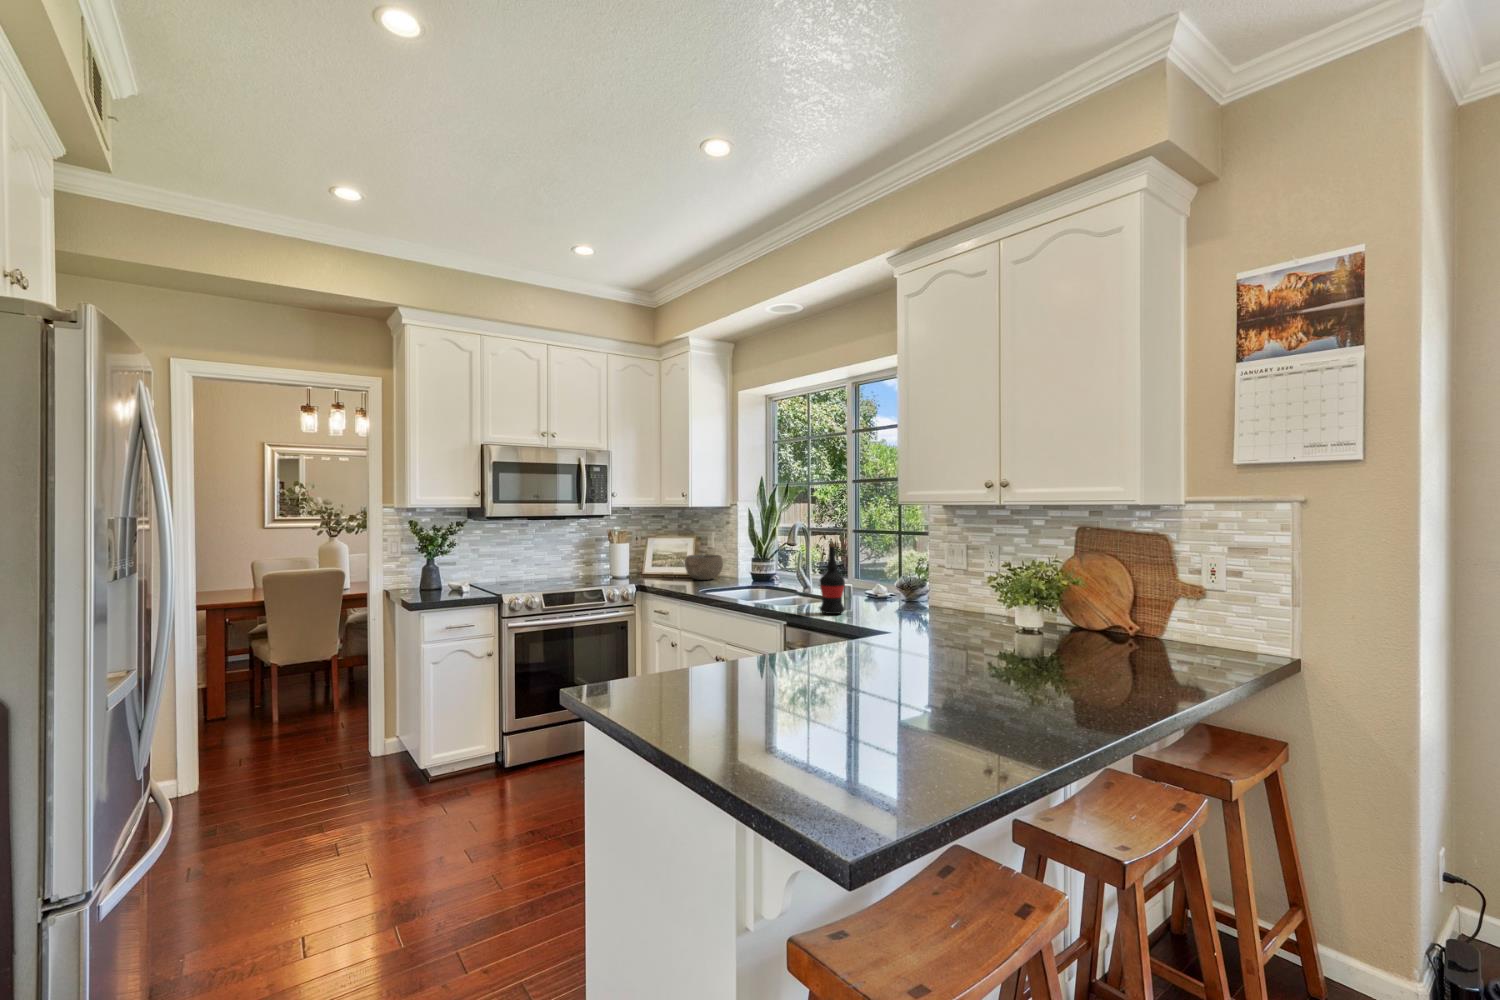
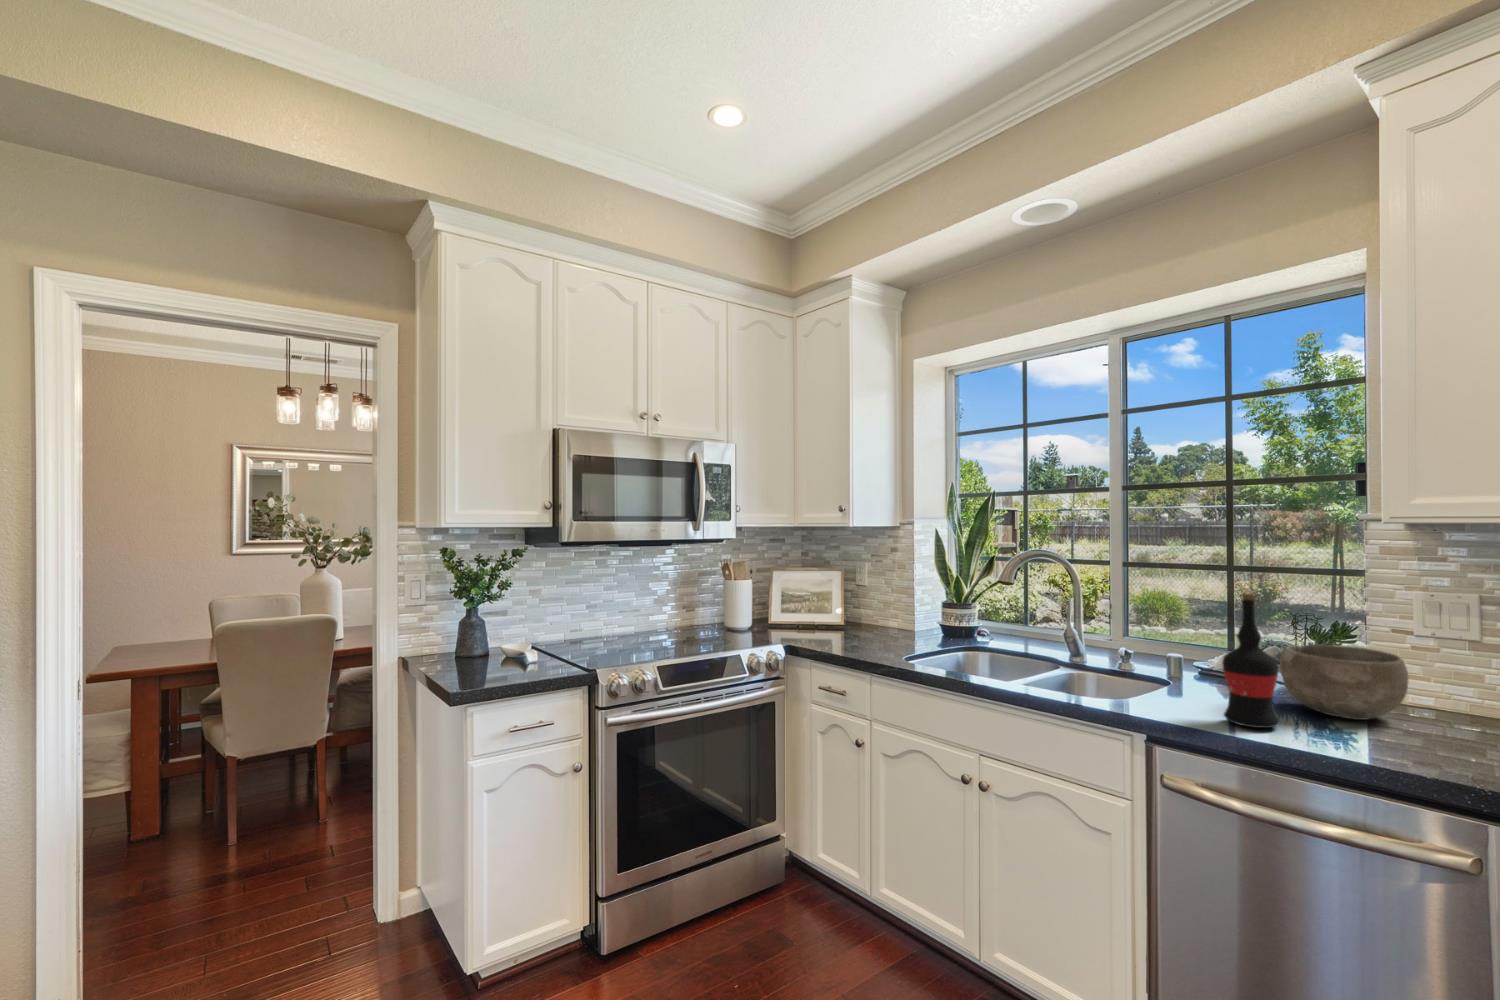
bowl: present [685,555,723,580] -> present [1277,644,1408,720]

